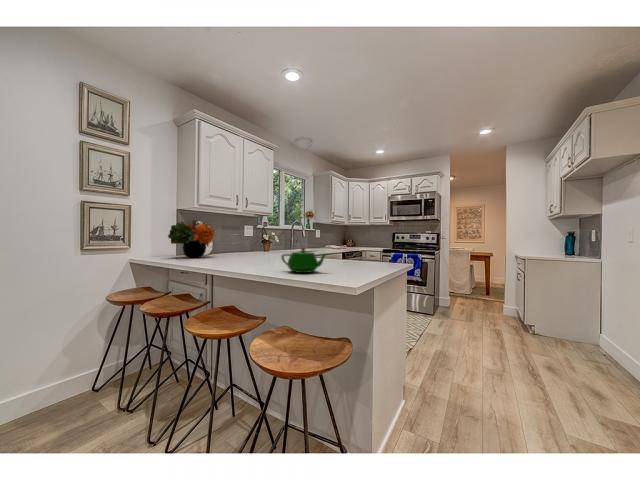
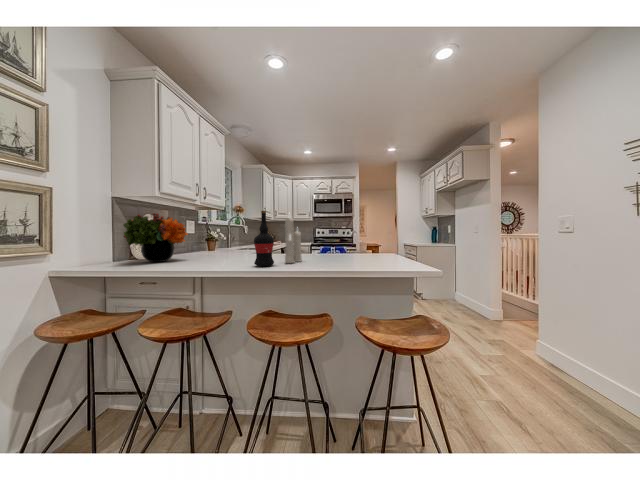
candle: none [258,214,282,265] -> present [285,218,302,263]
wine bottle: none [228,216,247,265] -> present [254,211,274,266]
teapot: present [282,248,327,273] -> none [335,243,380,267]

